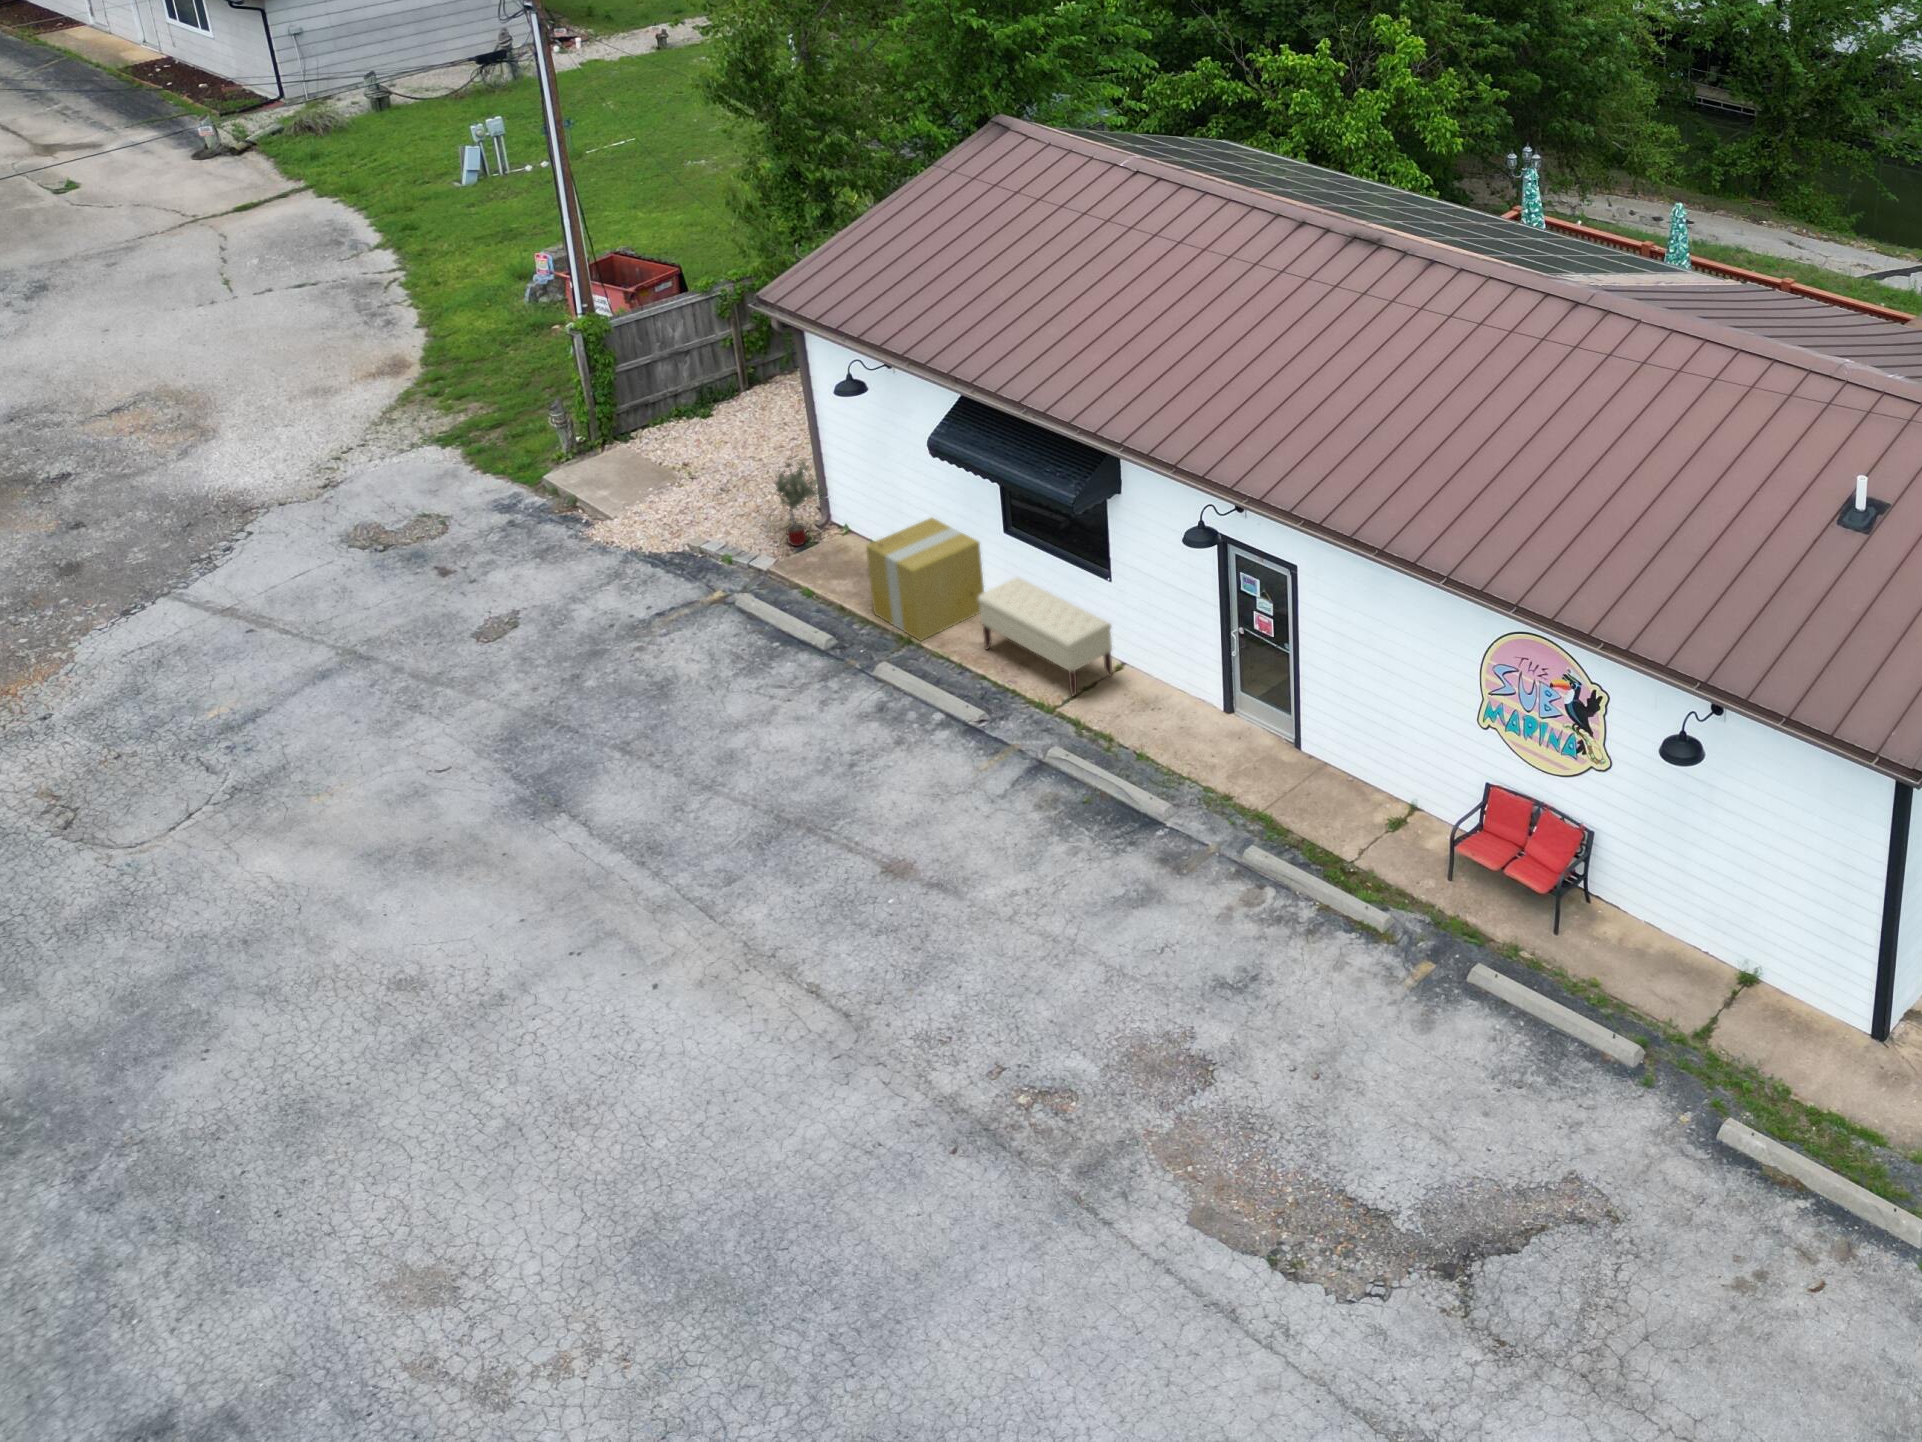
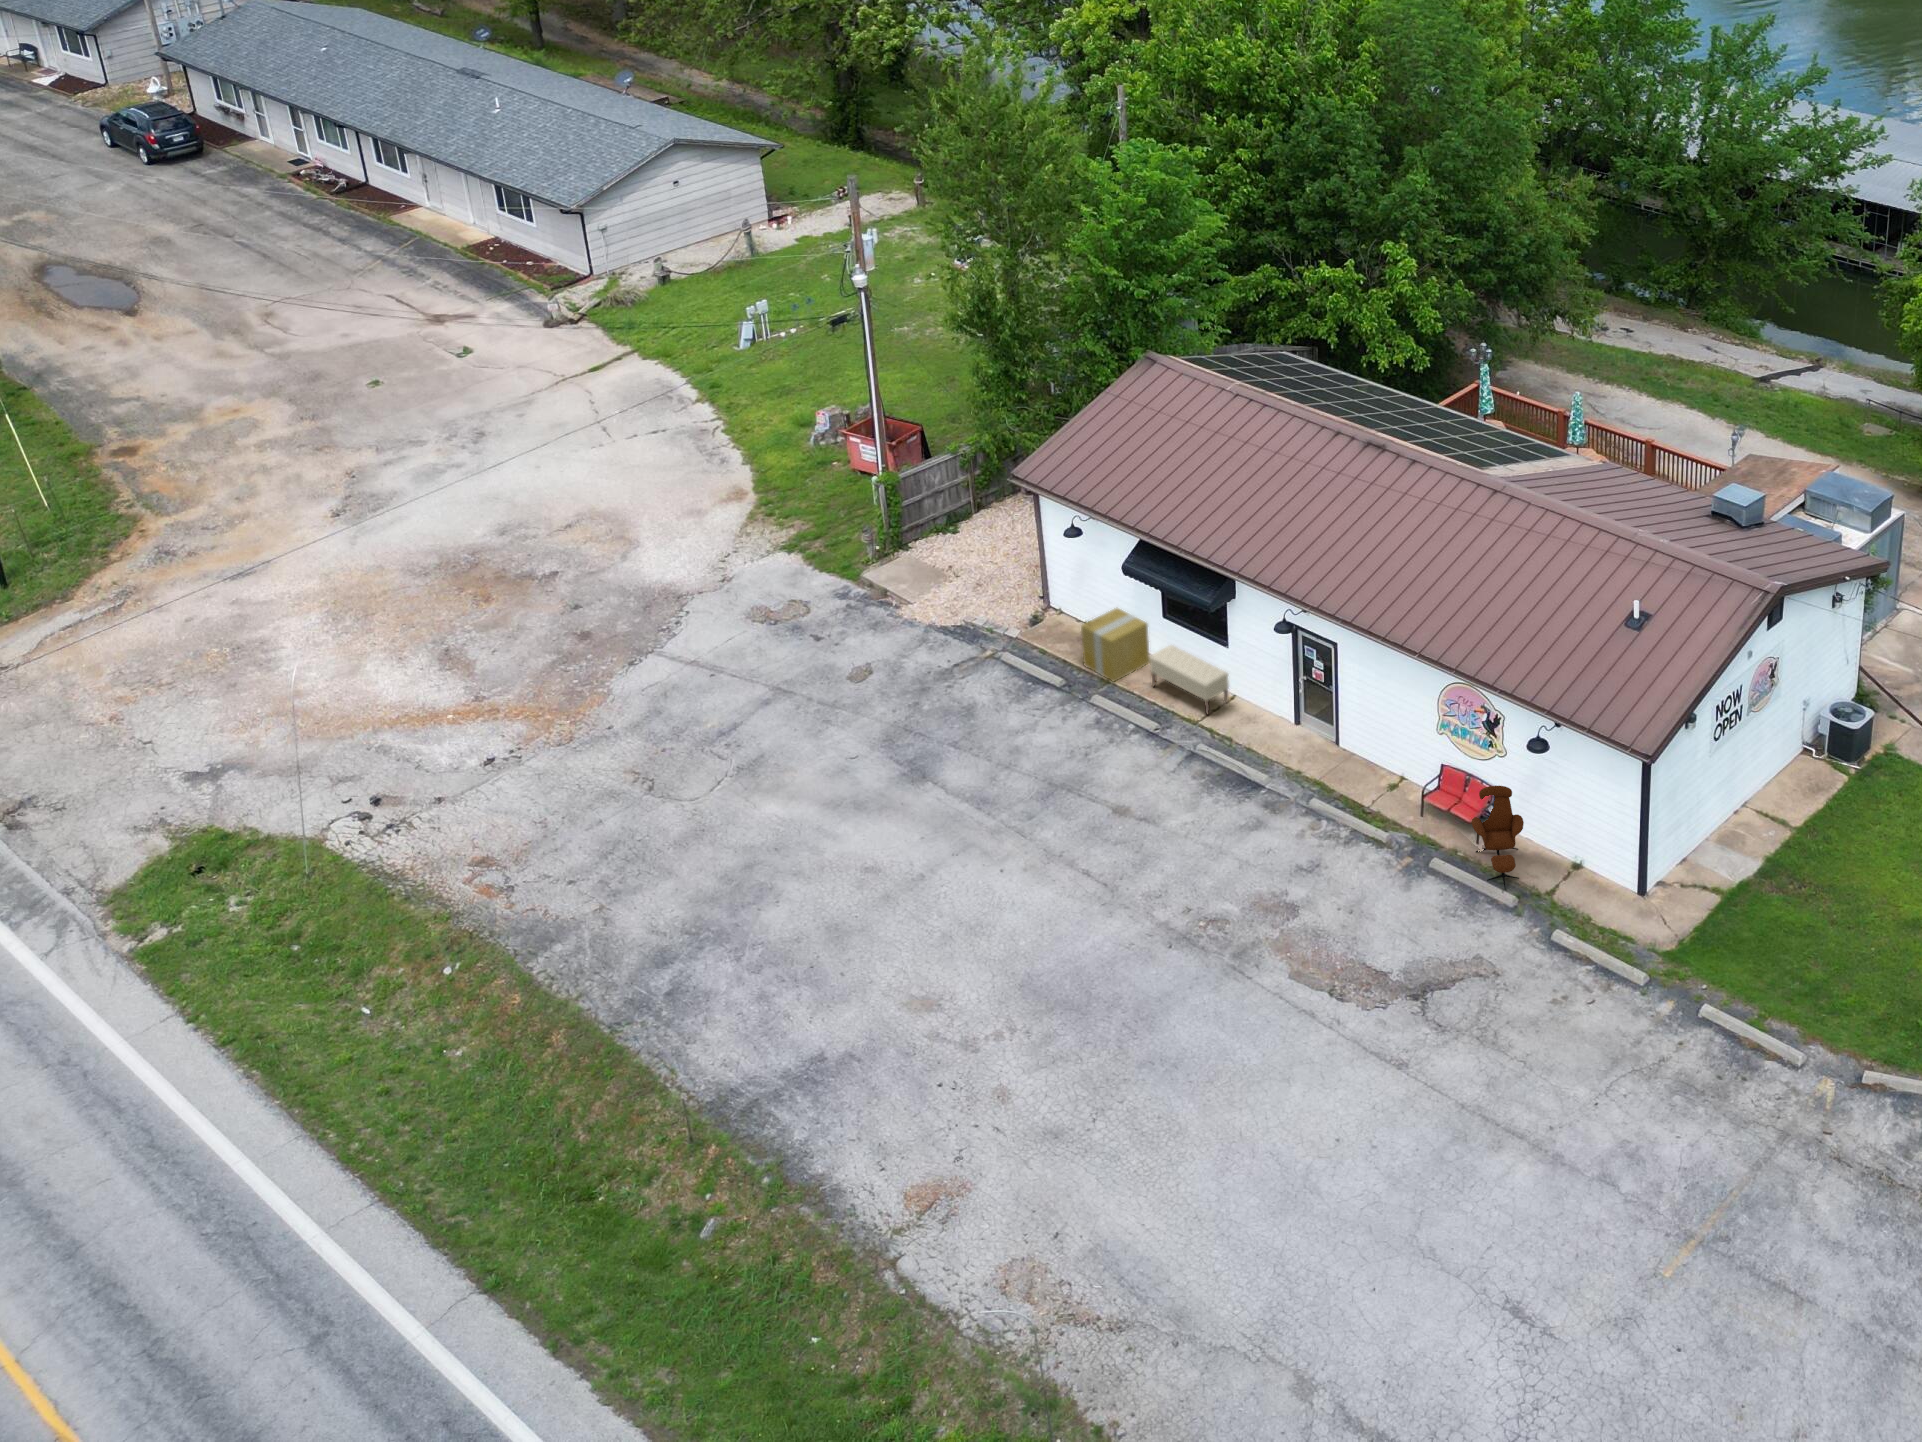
potted tree: present [776,457,826,546] -> none [1015,569,1050,623]
lounge chair: none [1548,826,1647,1030] -> present [1472,786,1524,889]

